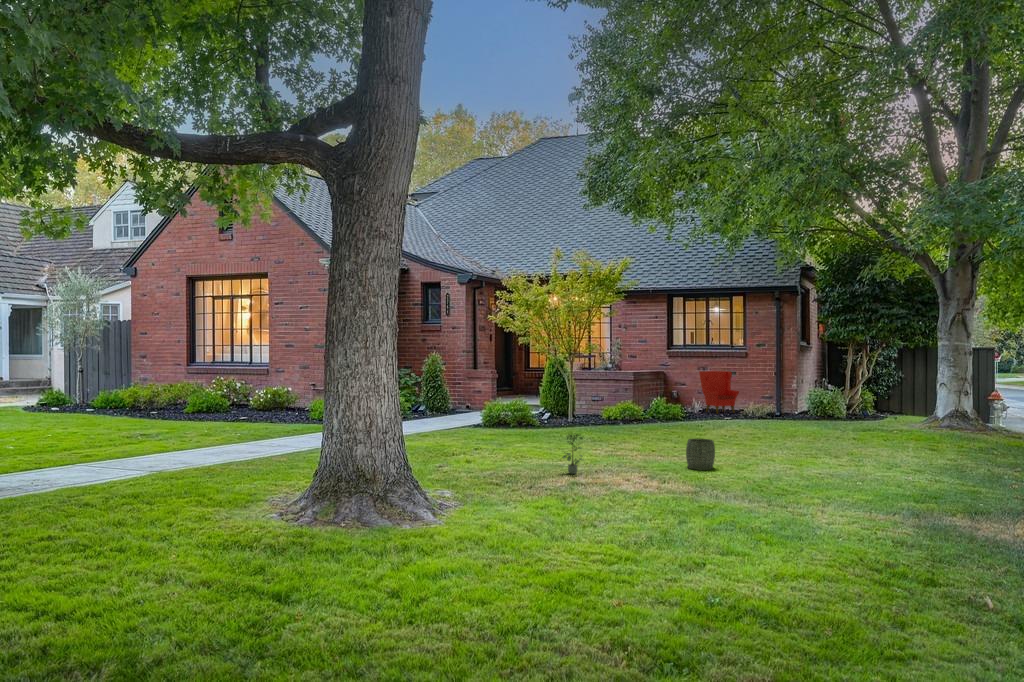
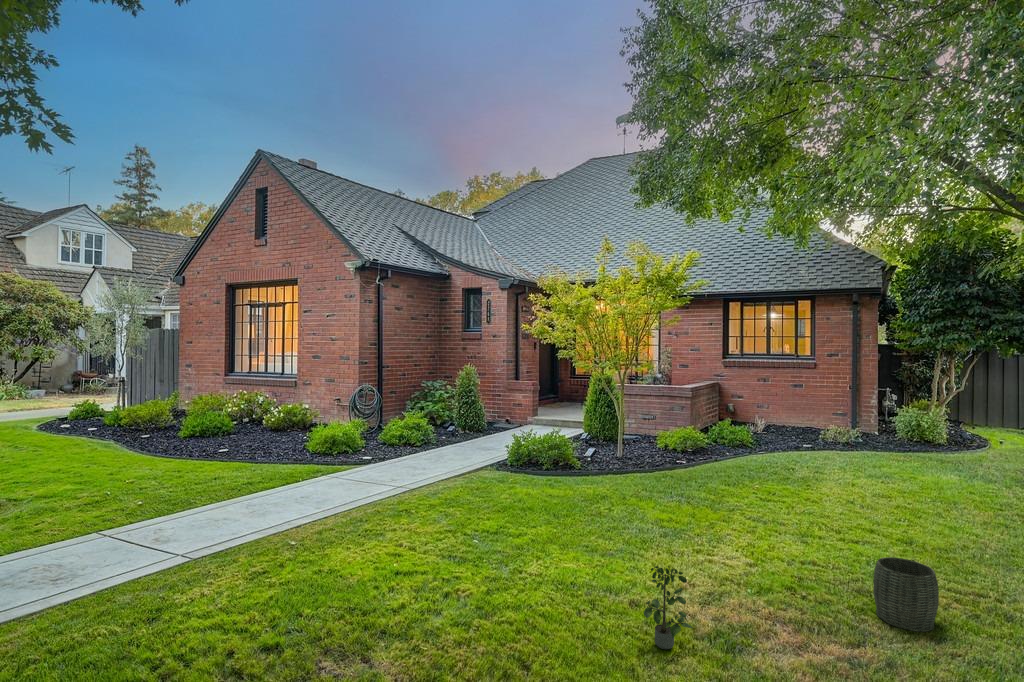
armchair: present [699,371,739,414] -> none [763,384,811,434]

